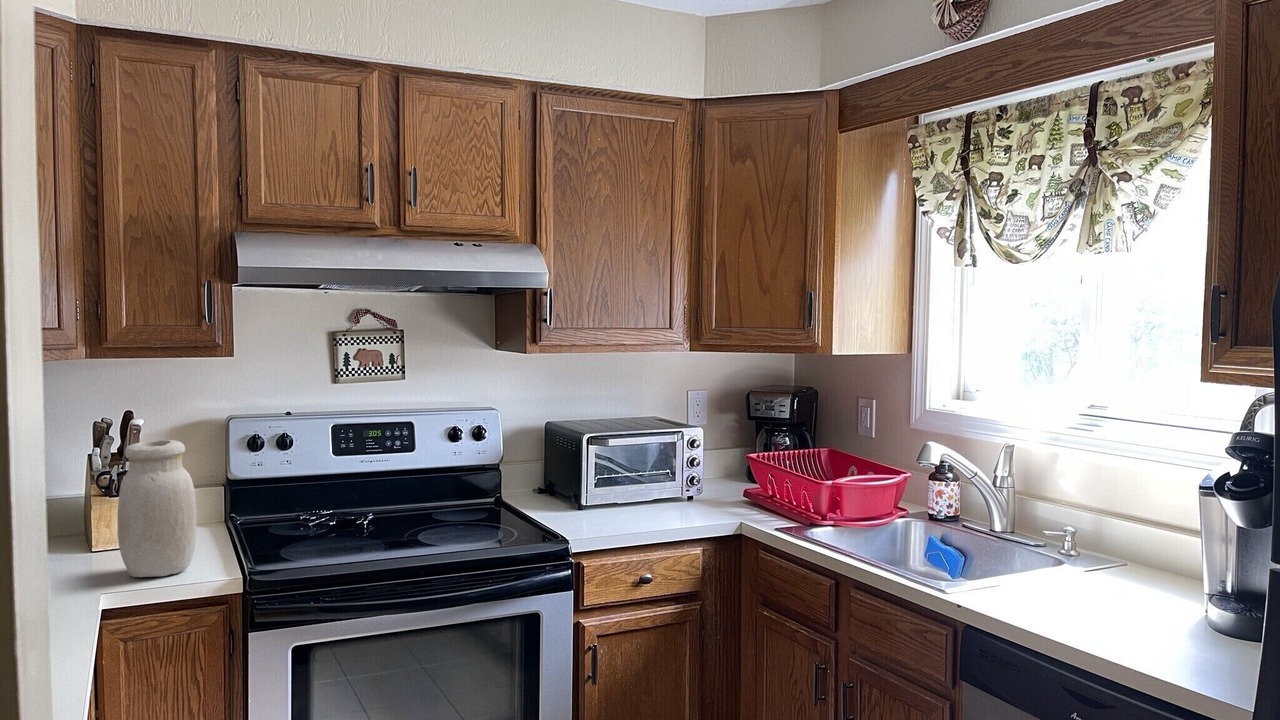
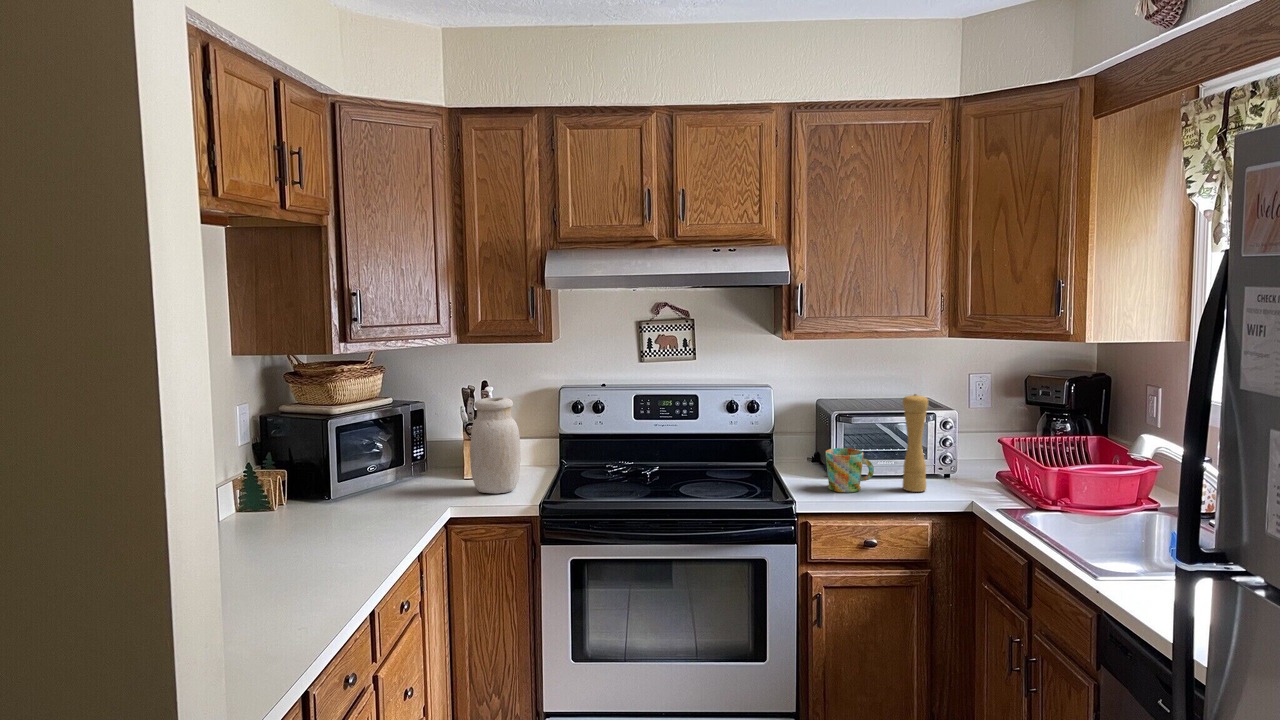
pepper mill: none [664,410,691,517] -> present [903,394,928,492]
mug: none [584,476,637,526] -> present [825,448,874,492]

